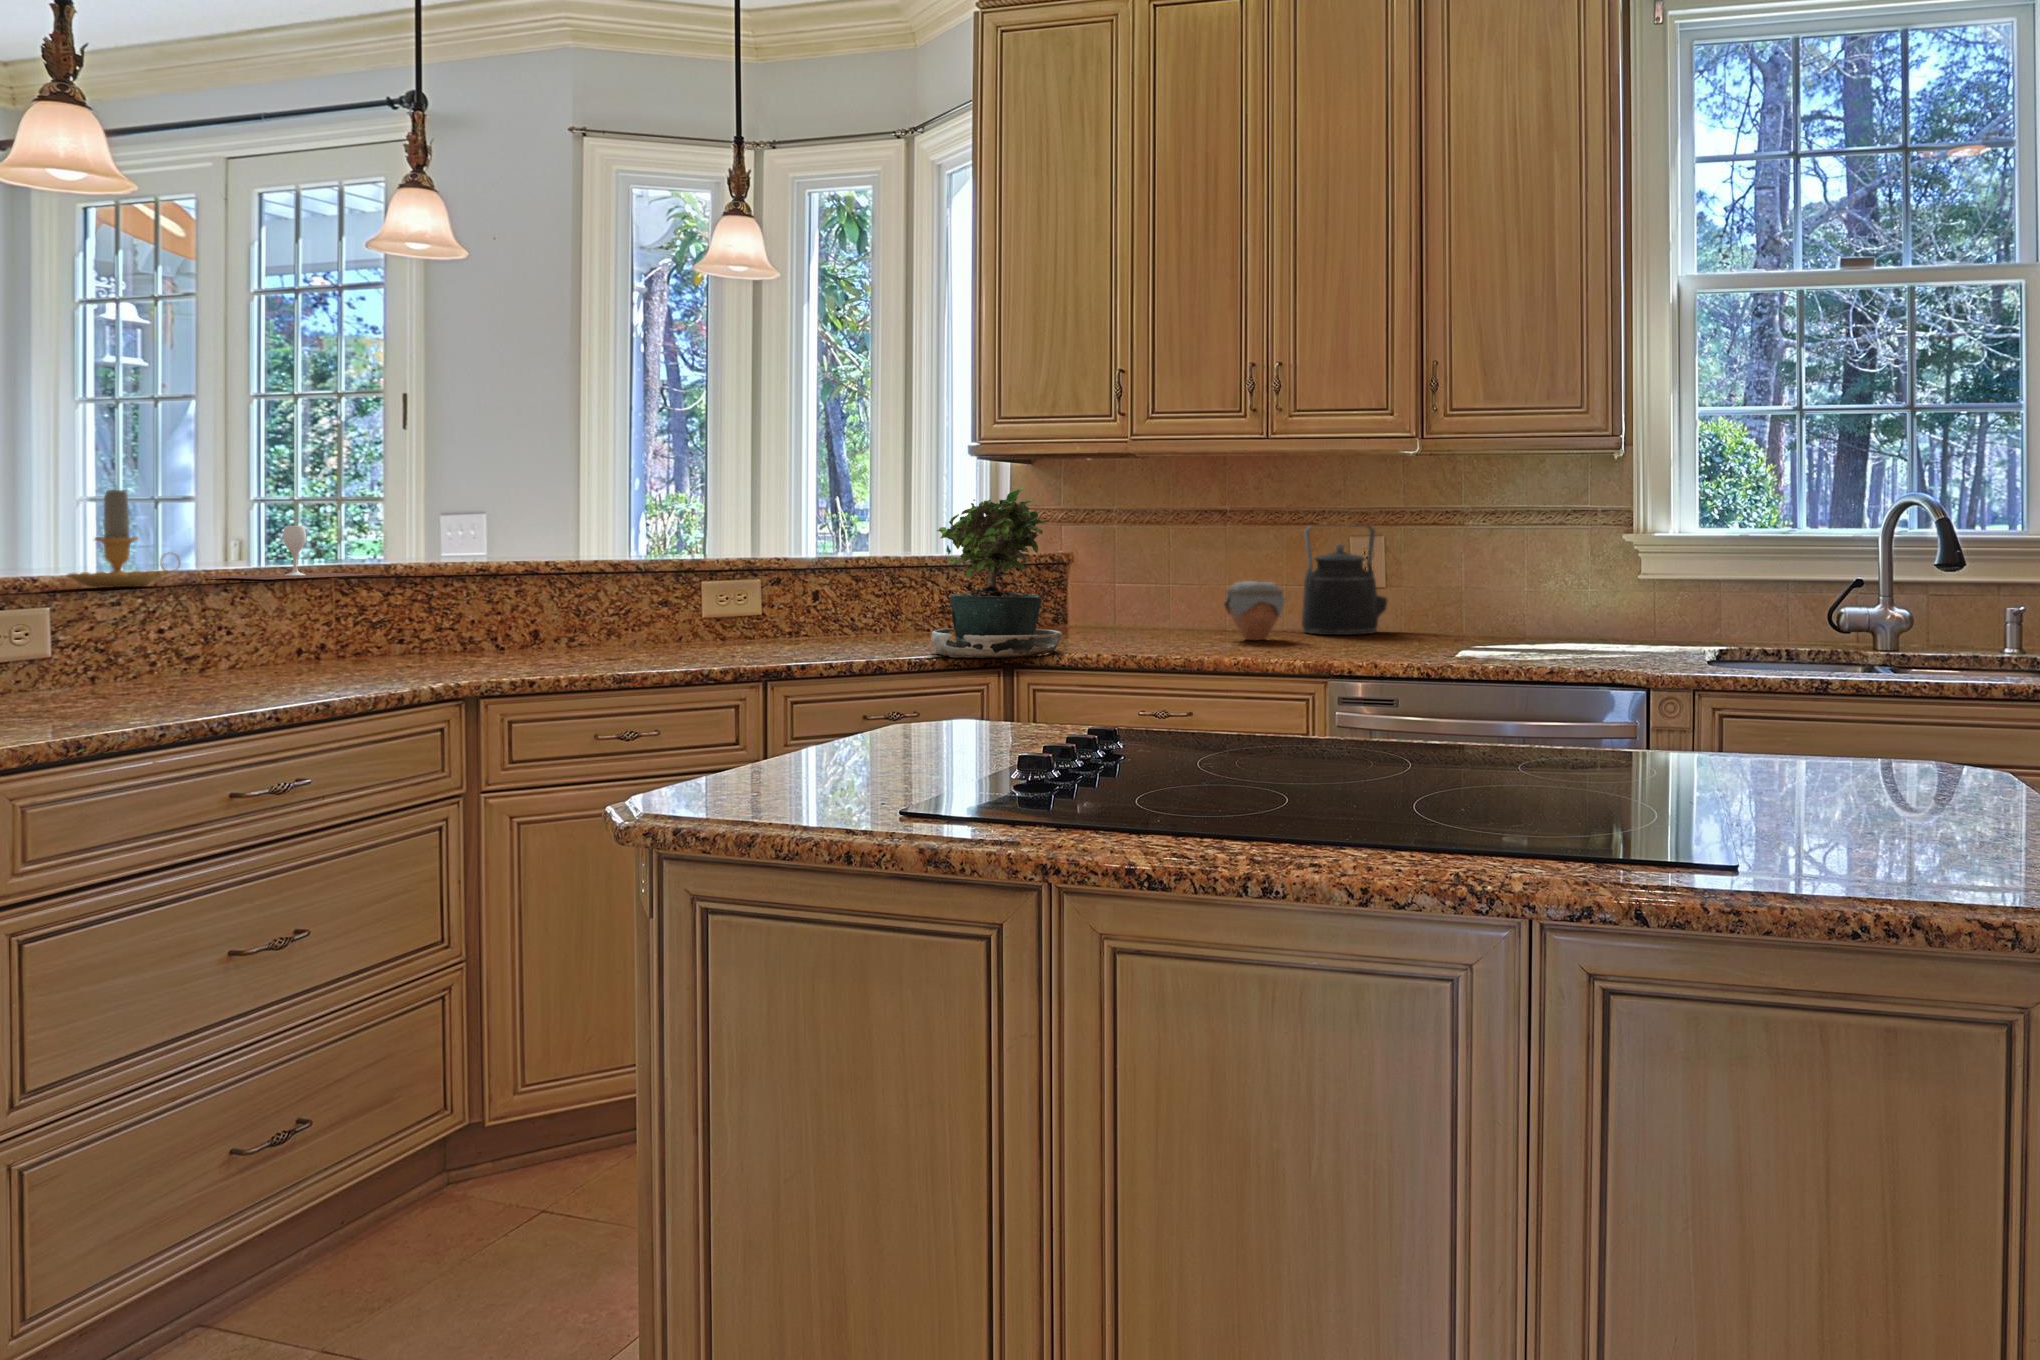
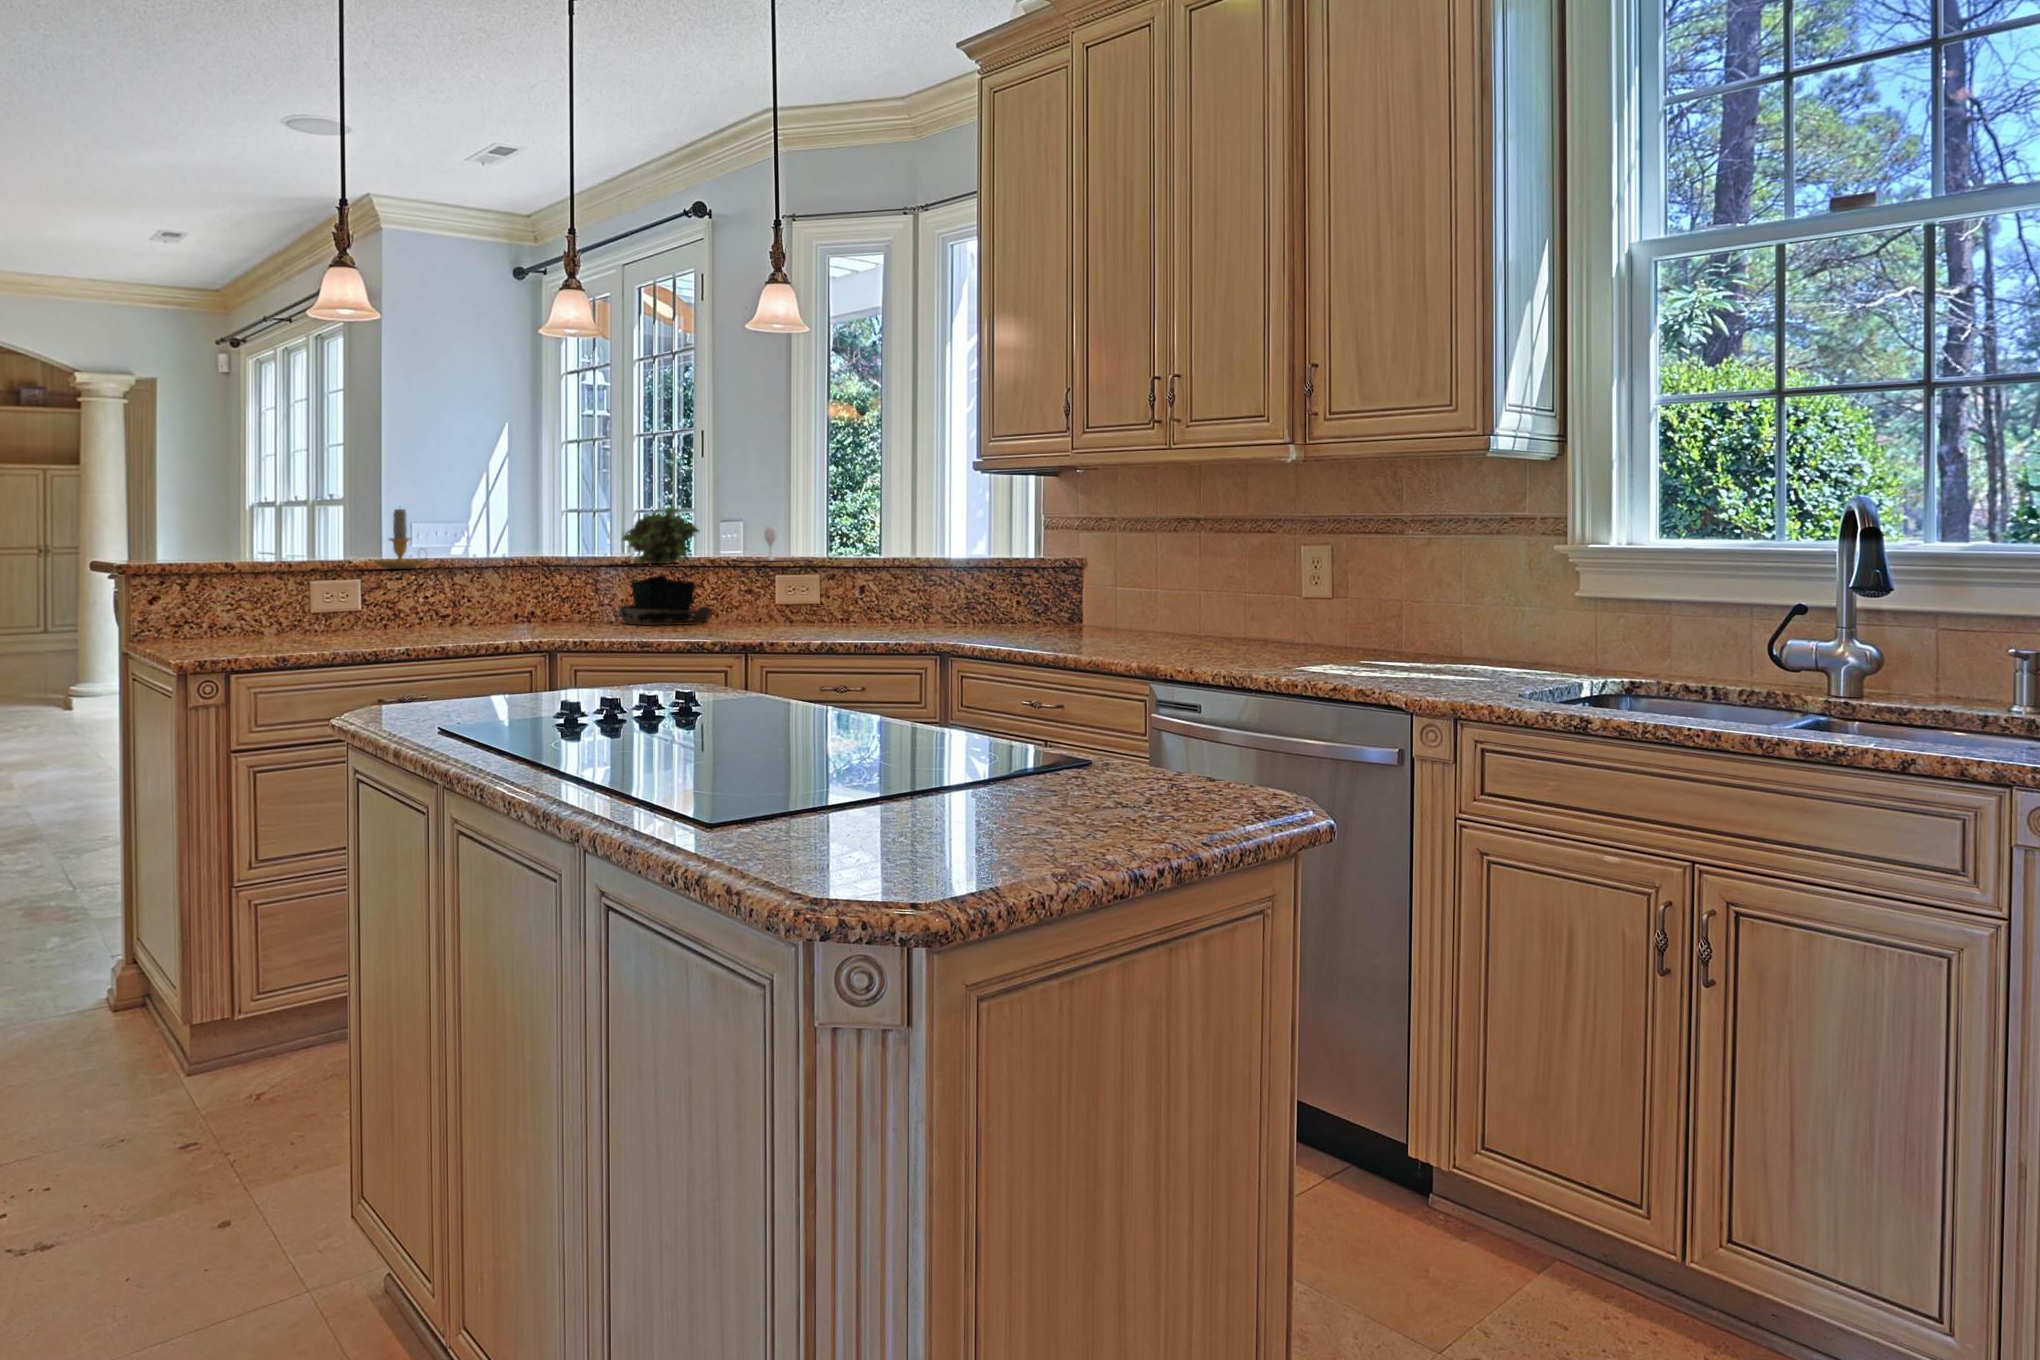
potted plant: present [916,487,1062,662] -> present [589,506,711,625]
kettle: present [1302,525,1387,635] -> none [1245,539,1357,644]
wine glass: present [212,526,380,580] -> present [739,527,808,562]
jar: present [1224,581,1285,640] -> none [1144,589,1206,643]

